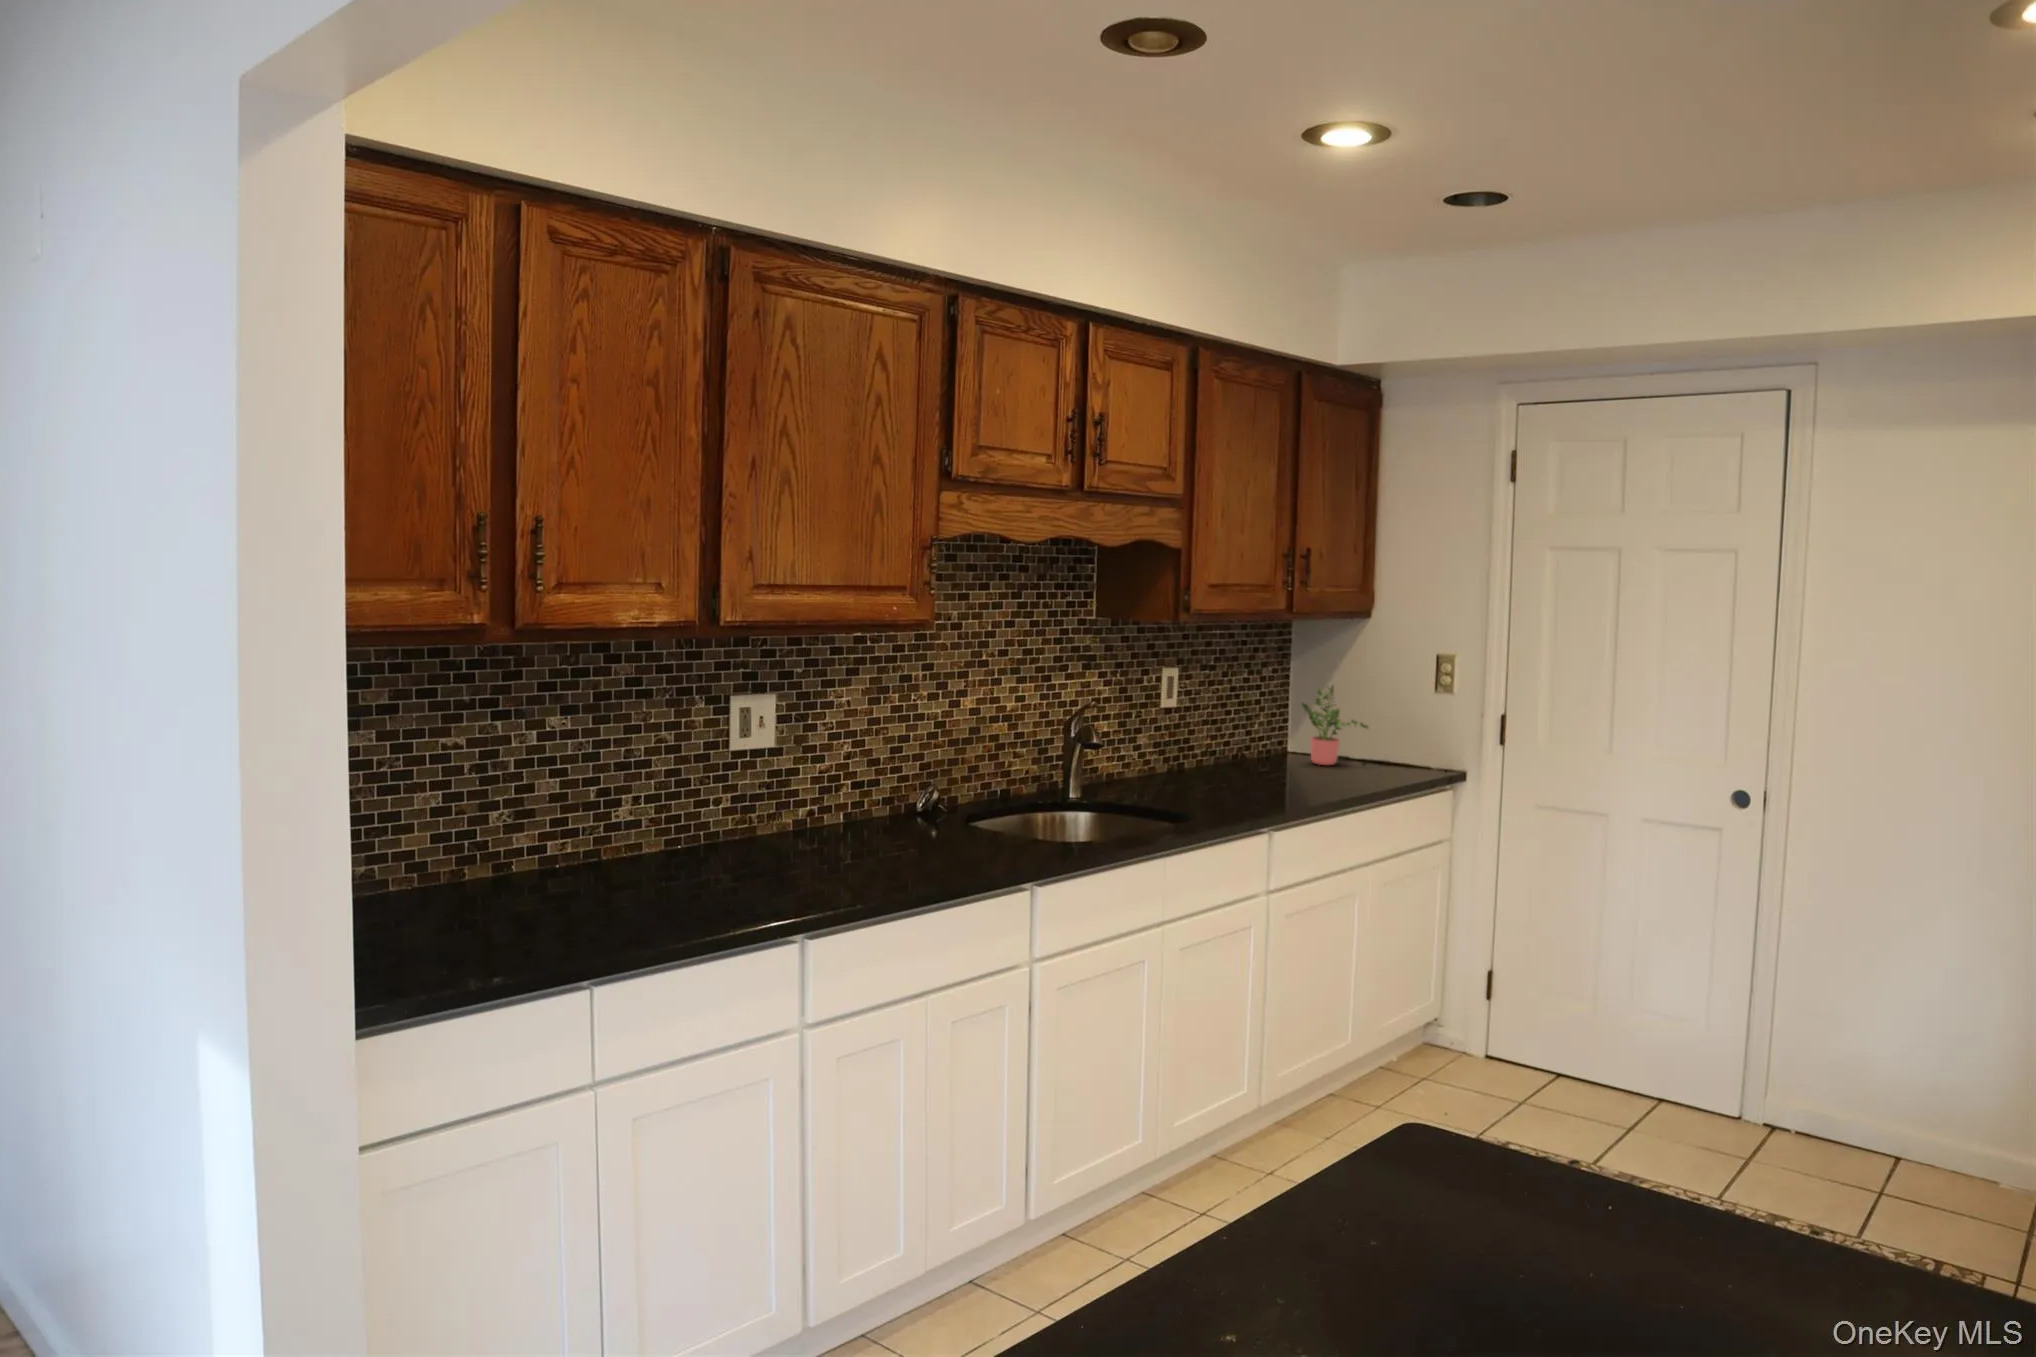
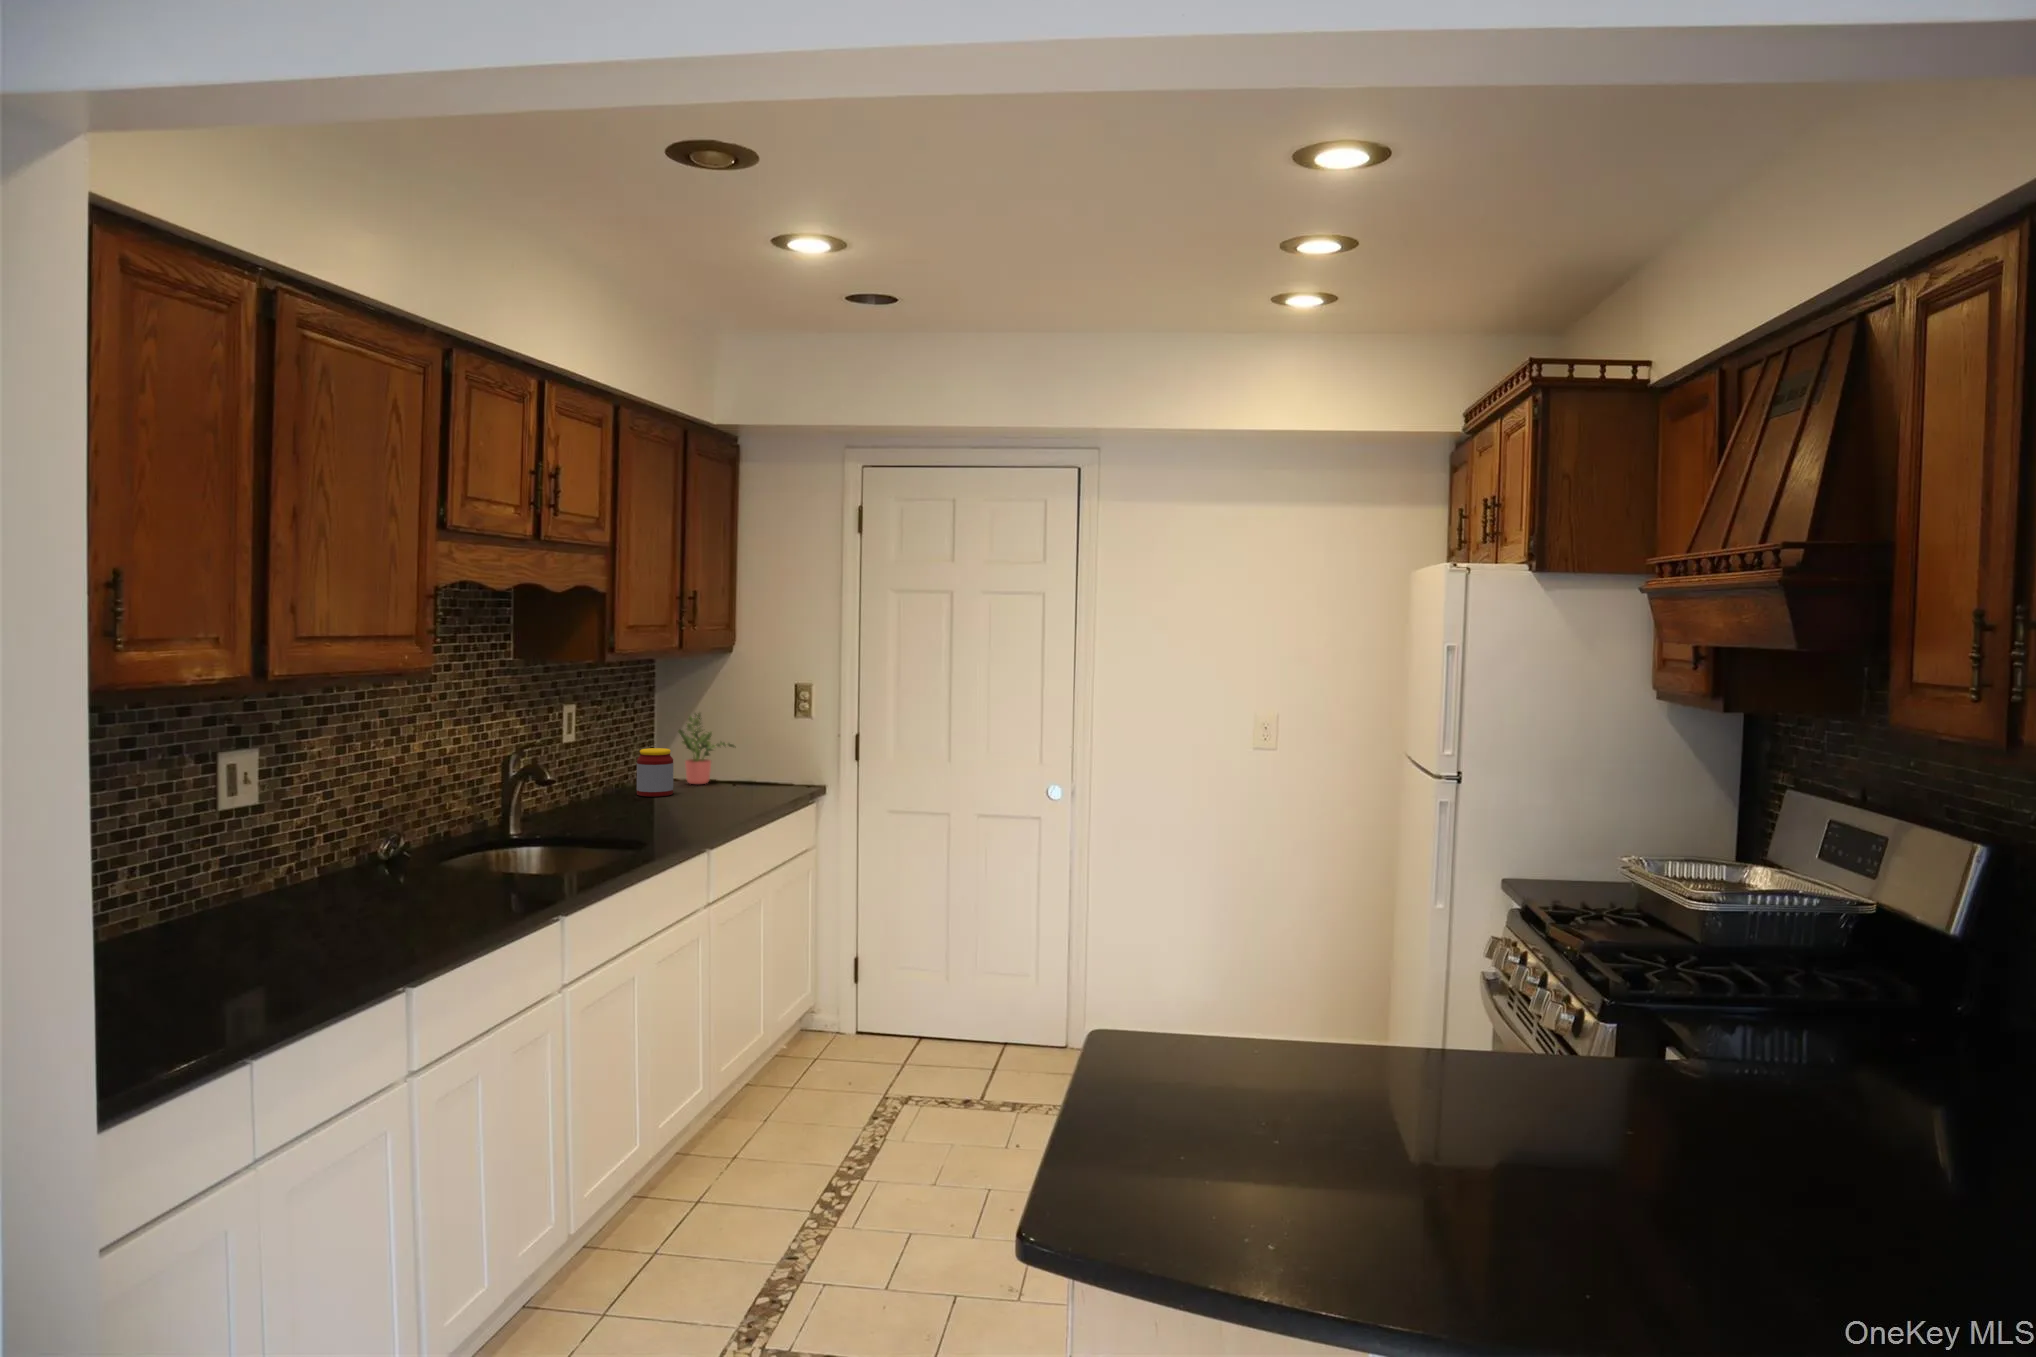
jar: none [1245,721,1286,775] -> present [637,748,673,797]

